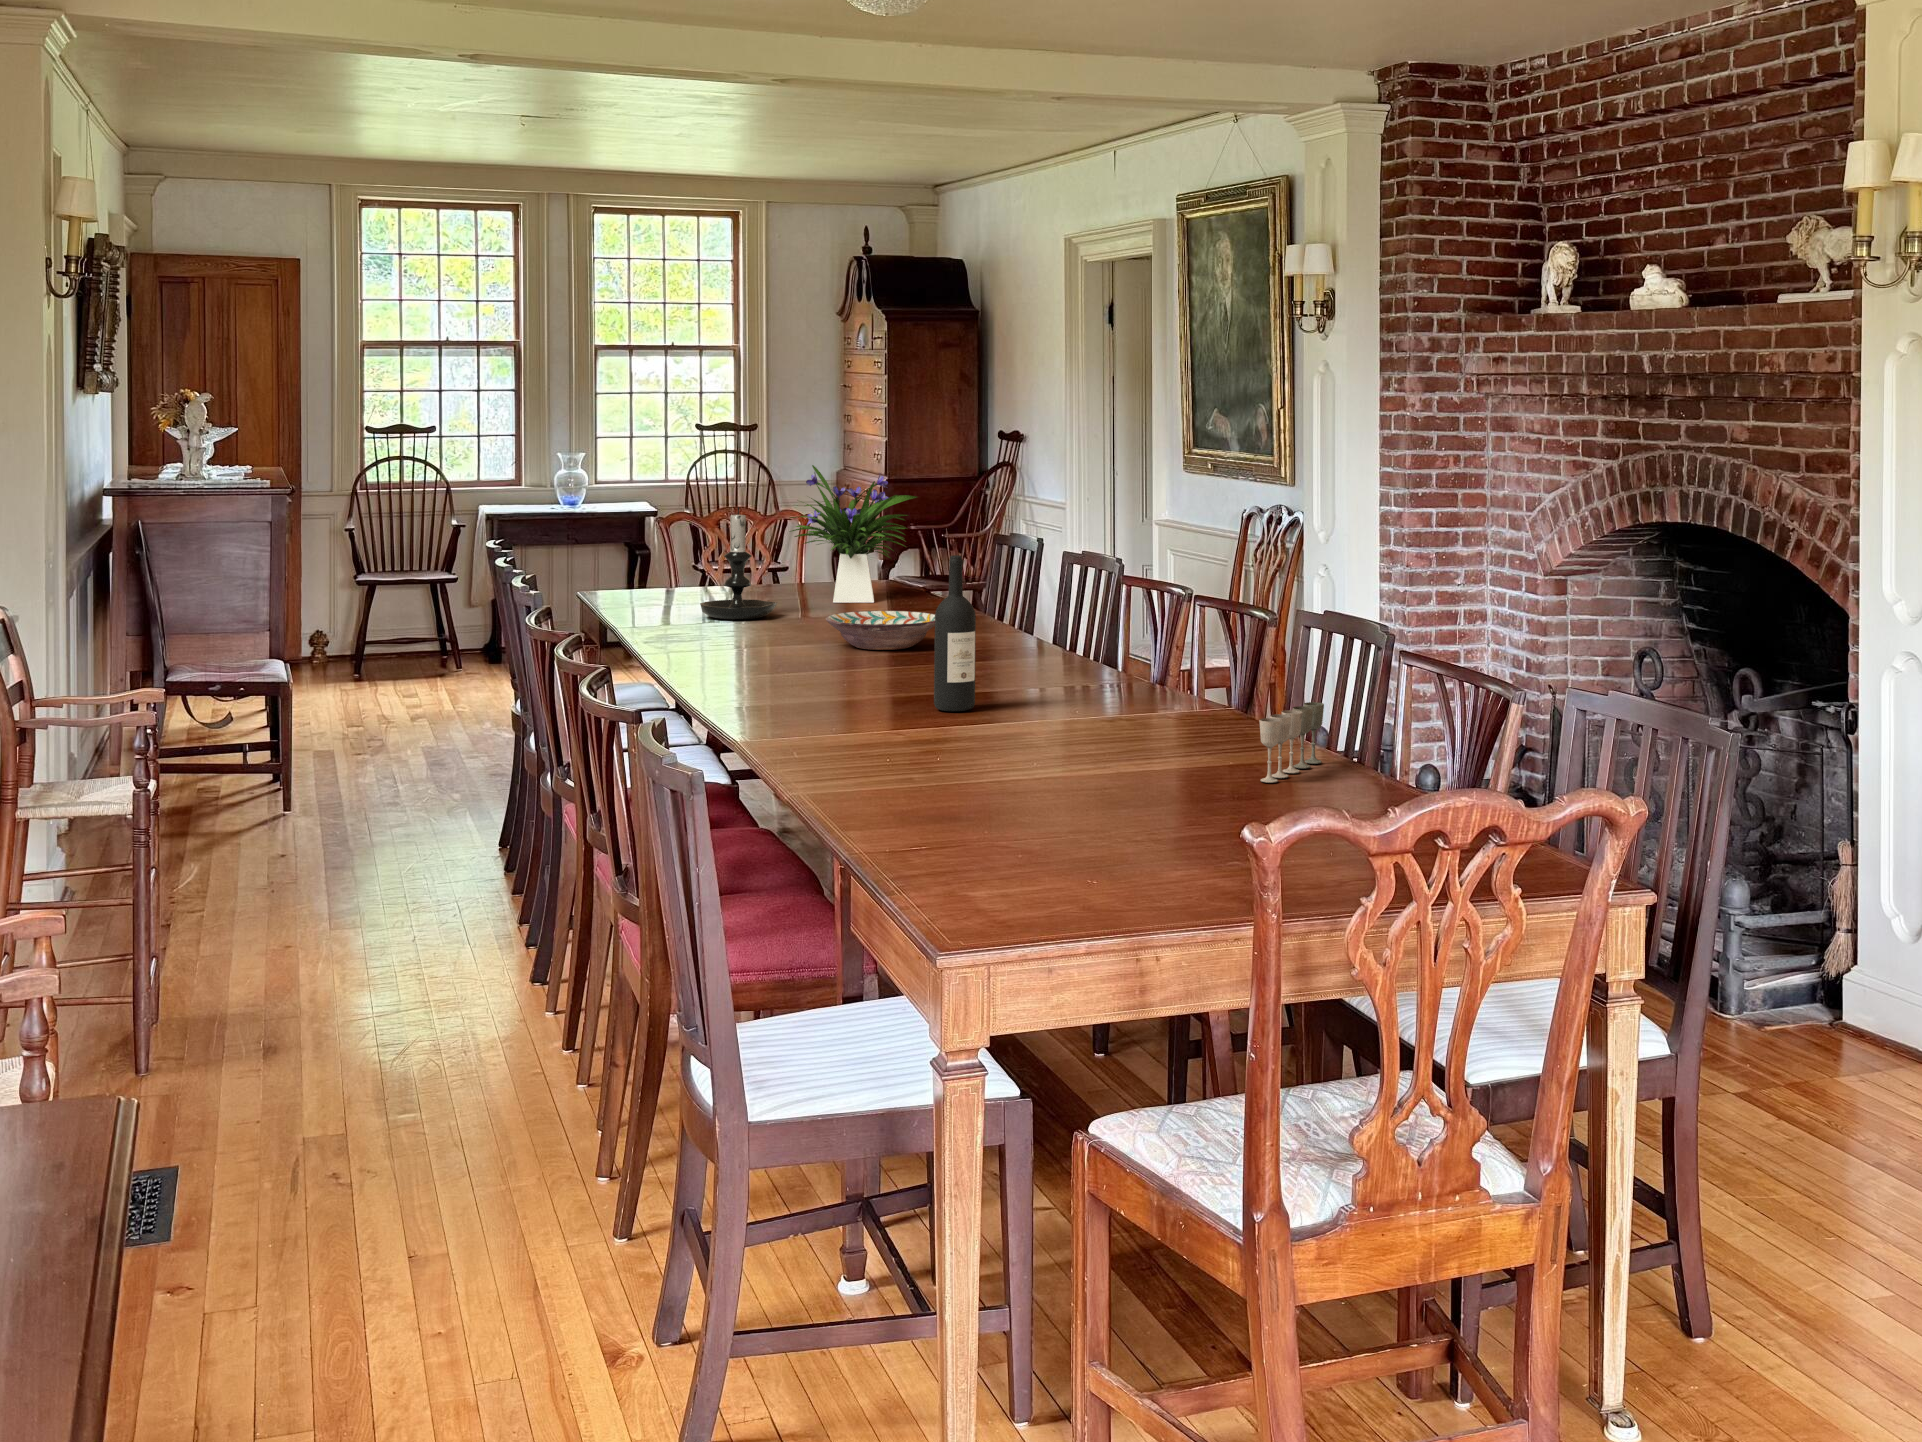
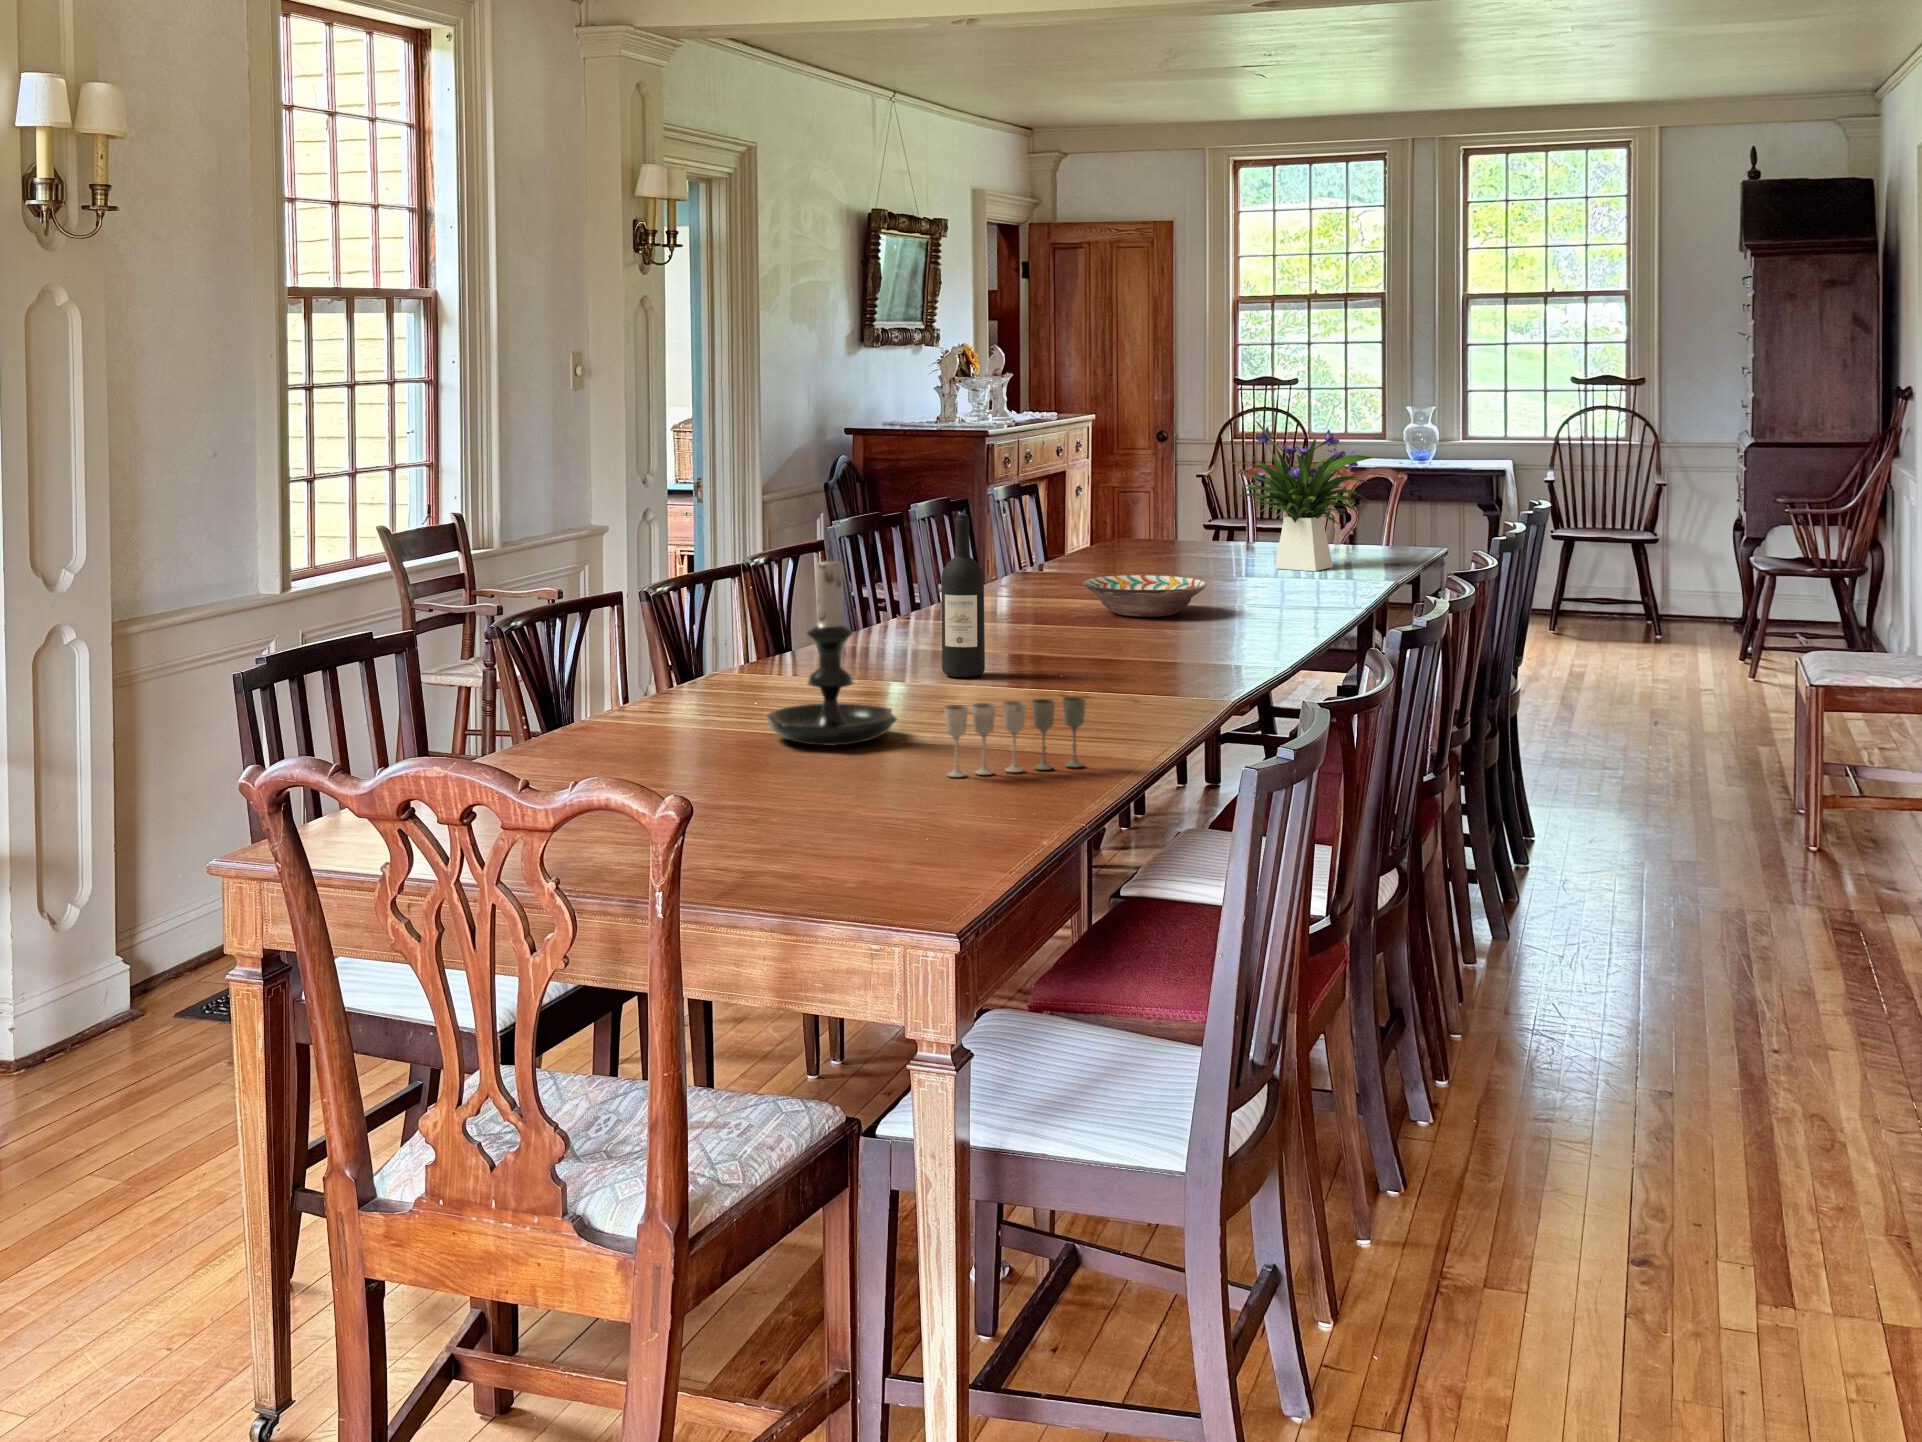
candle holder: present [700,507,777,620] -> present [767,550,897,746]

